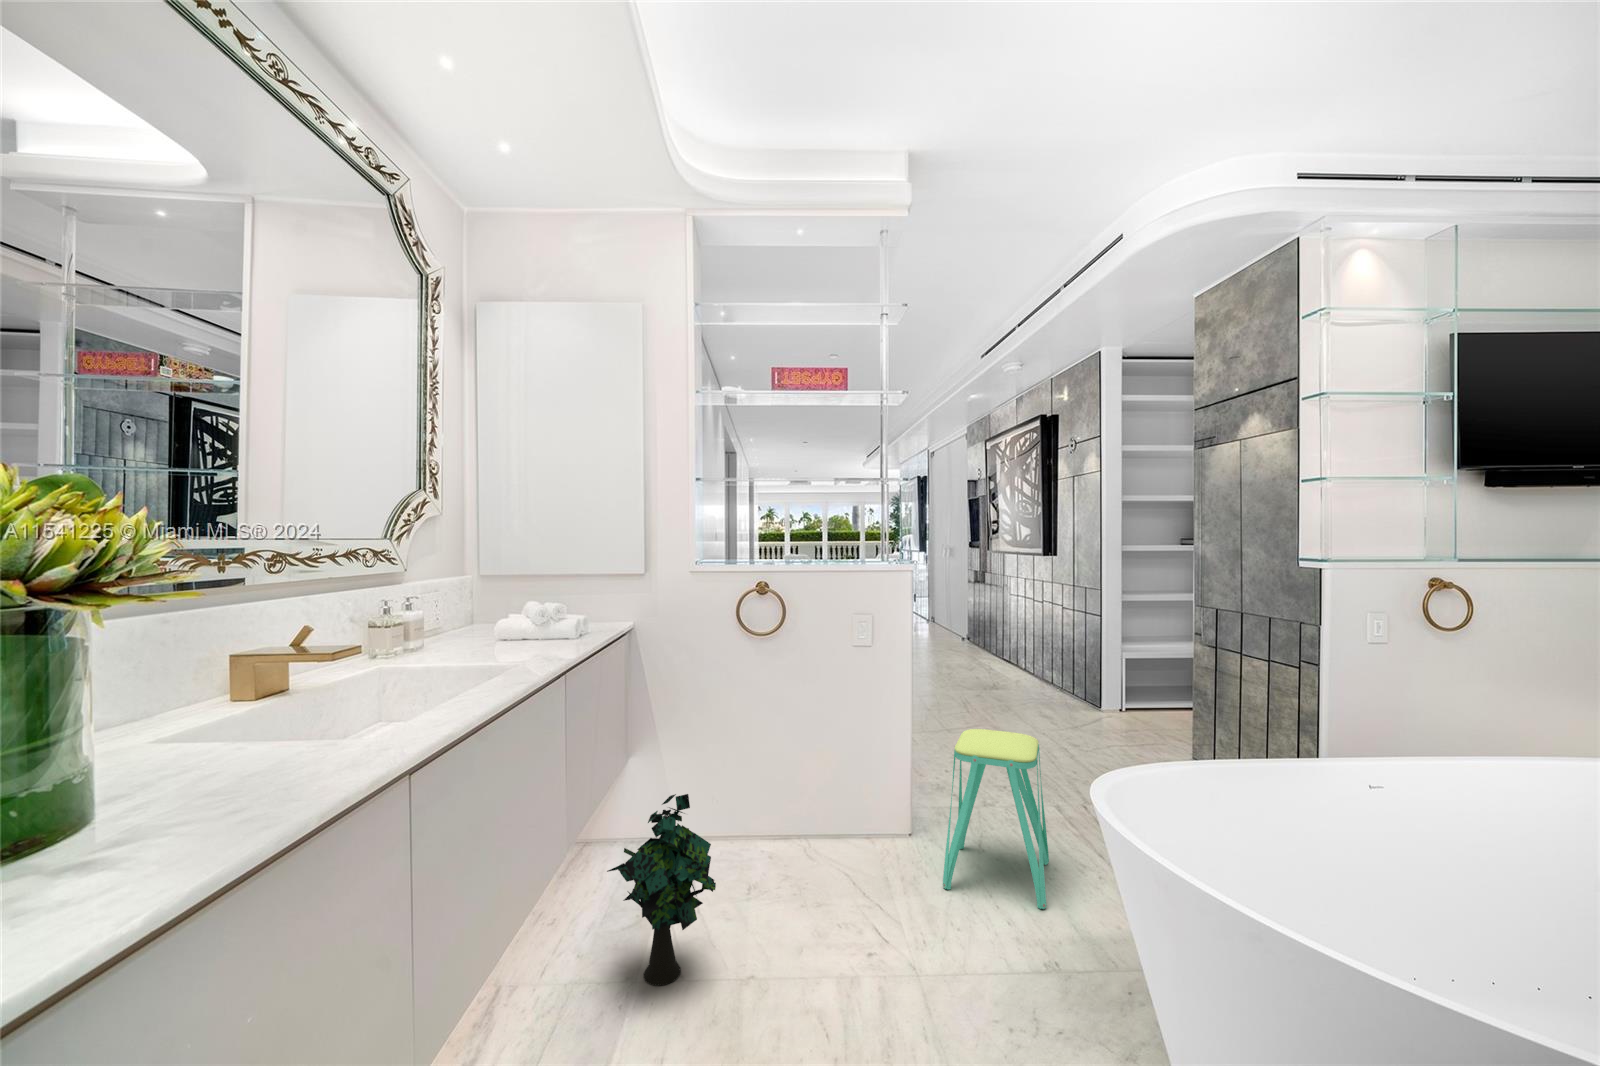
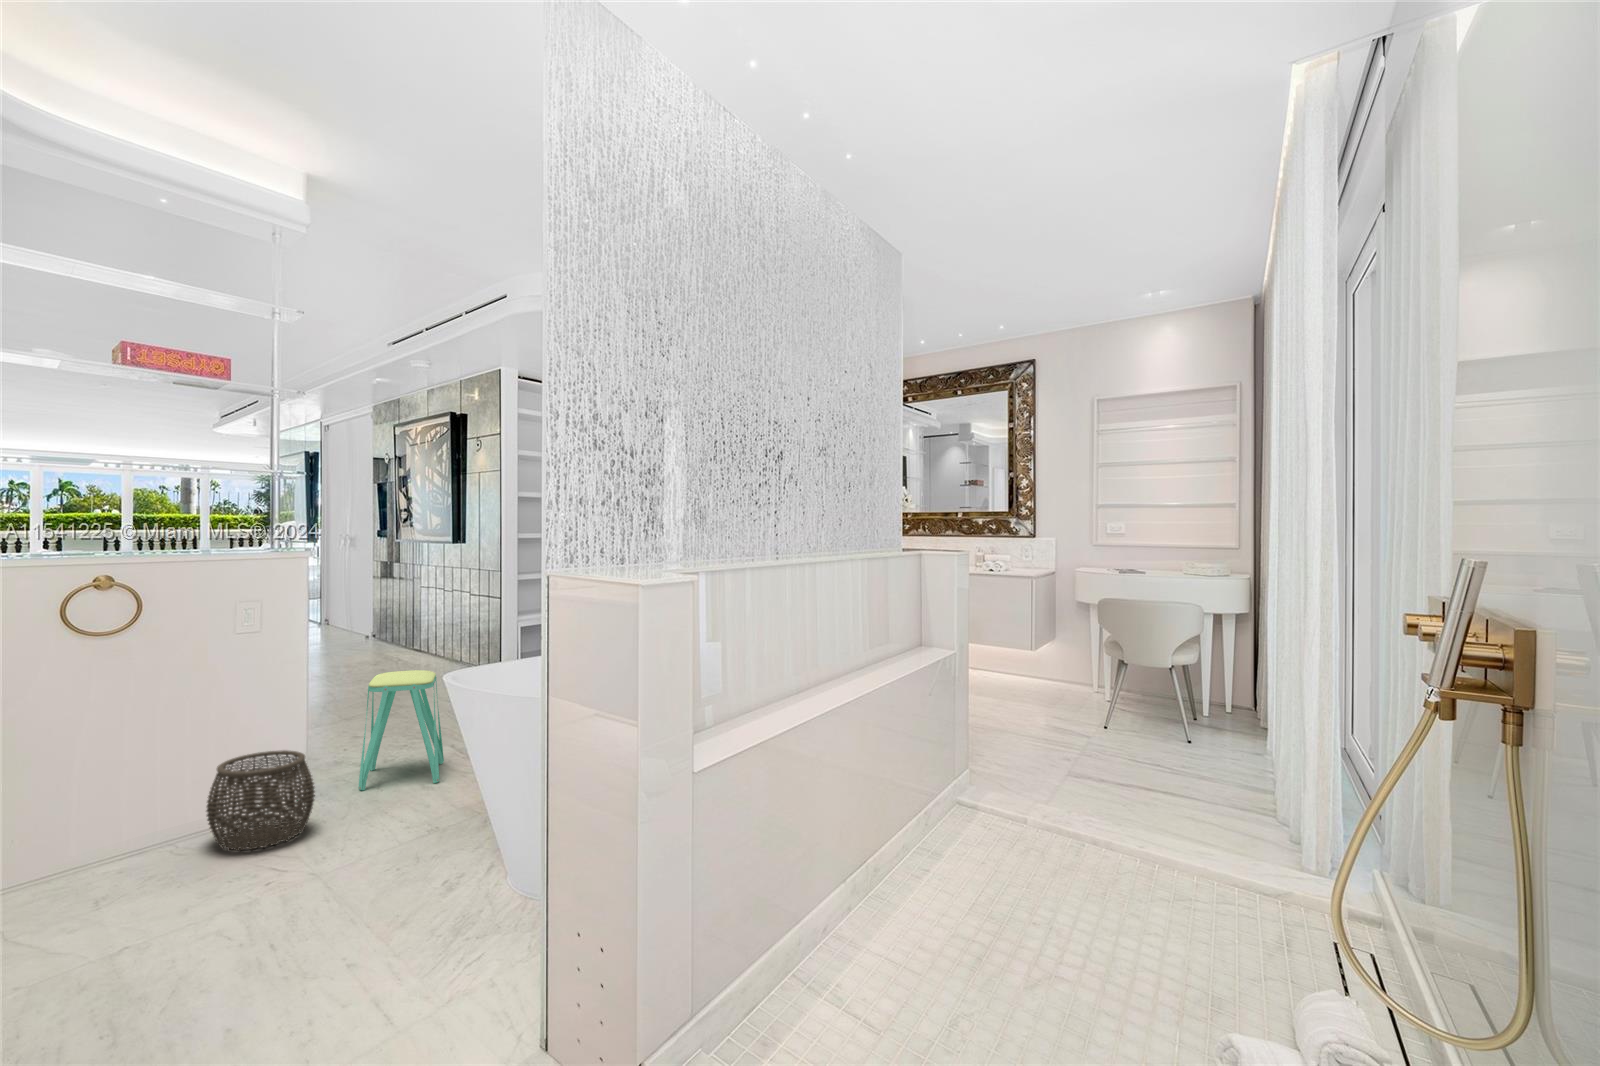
decorative plant: present [607,794,716,986] -> none [44,732,162,889]
woven basket: none [767,829,885,981] -> present [206,750,315,851]

